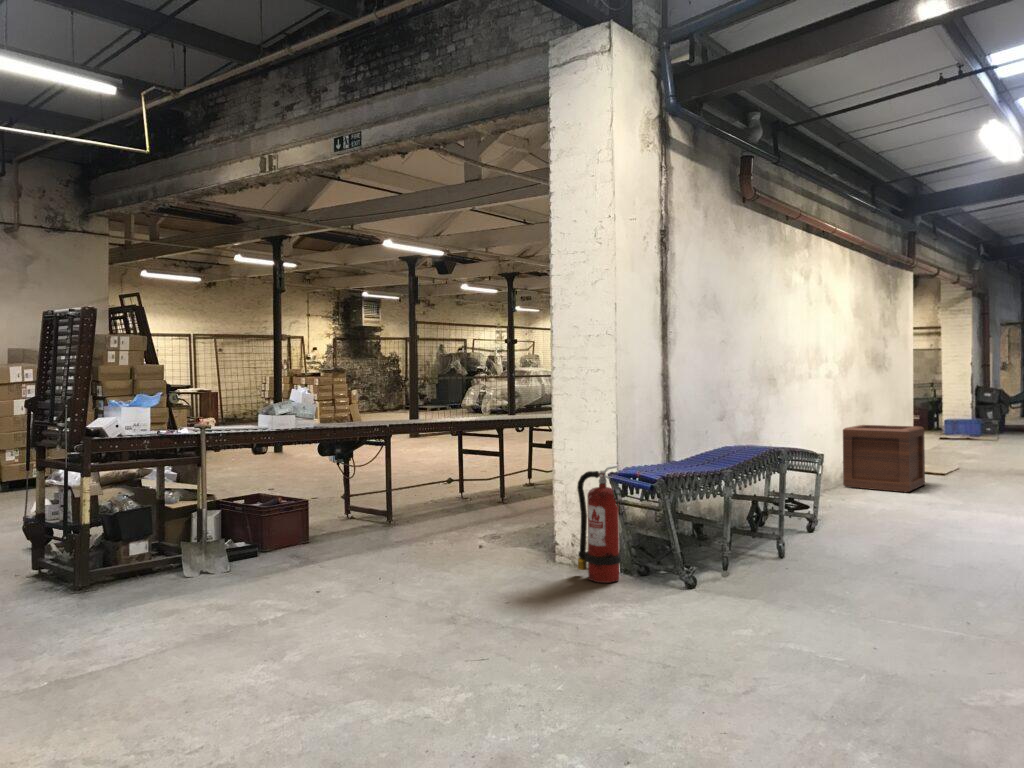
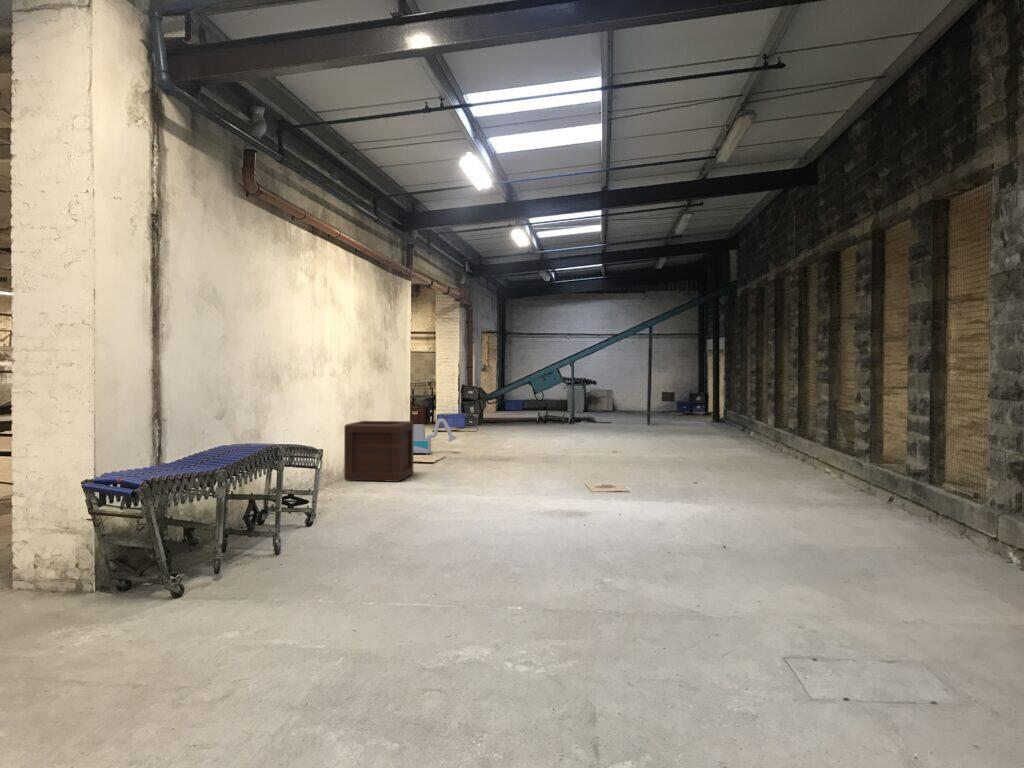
vacuum cleaner: none [914,424,977,464] -> present [413,418,457,454]
fire extinguisher: present [577,466,621,583] -> none [40,472,97,606]

